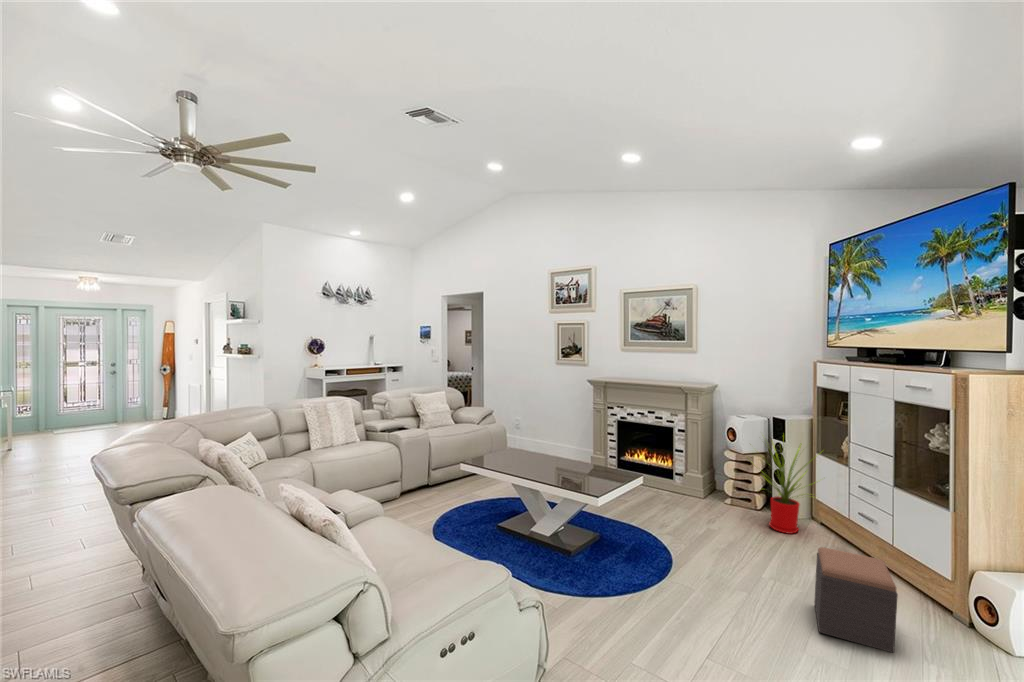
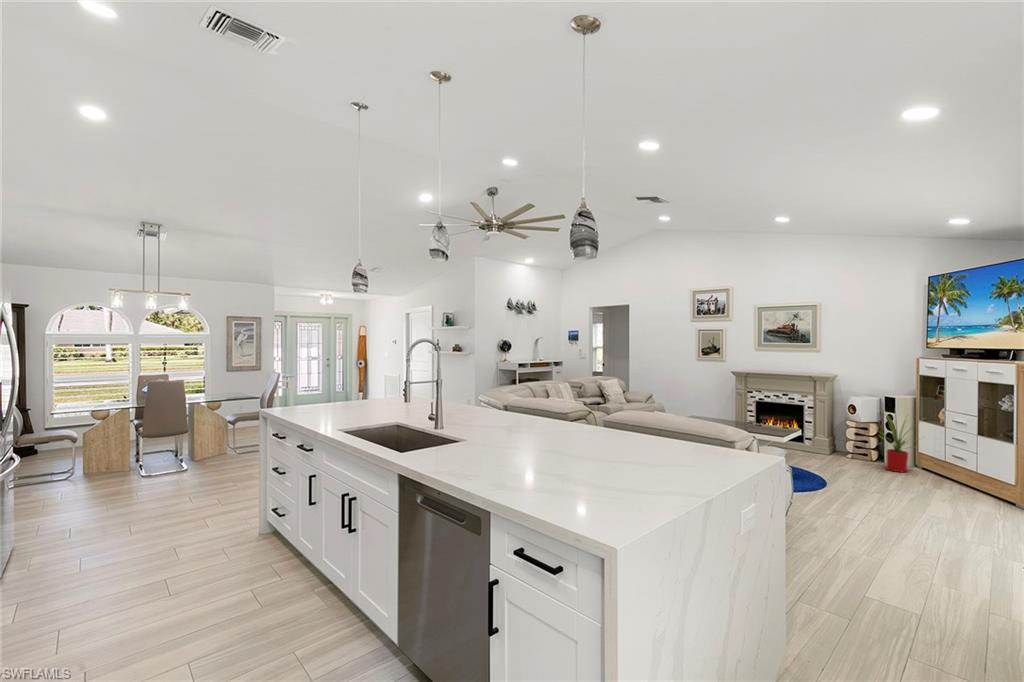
footstool: present [814,547,898,652] -> none [929,466,983,517]

